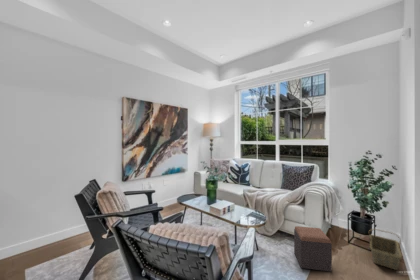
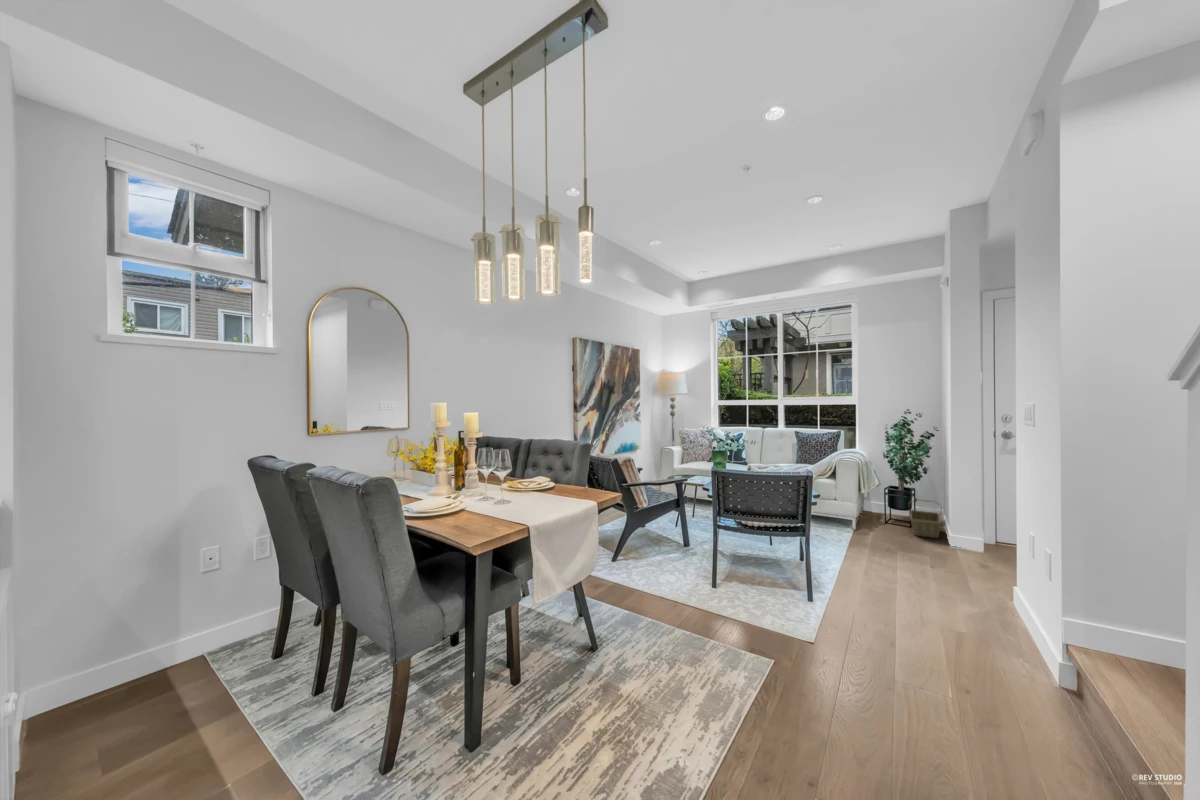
footstool: present [294,226,332,271] -> none [825,500,871,542]

